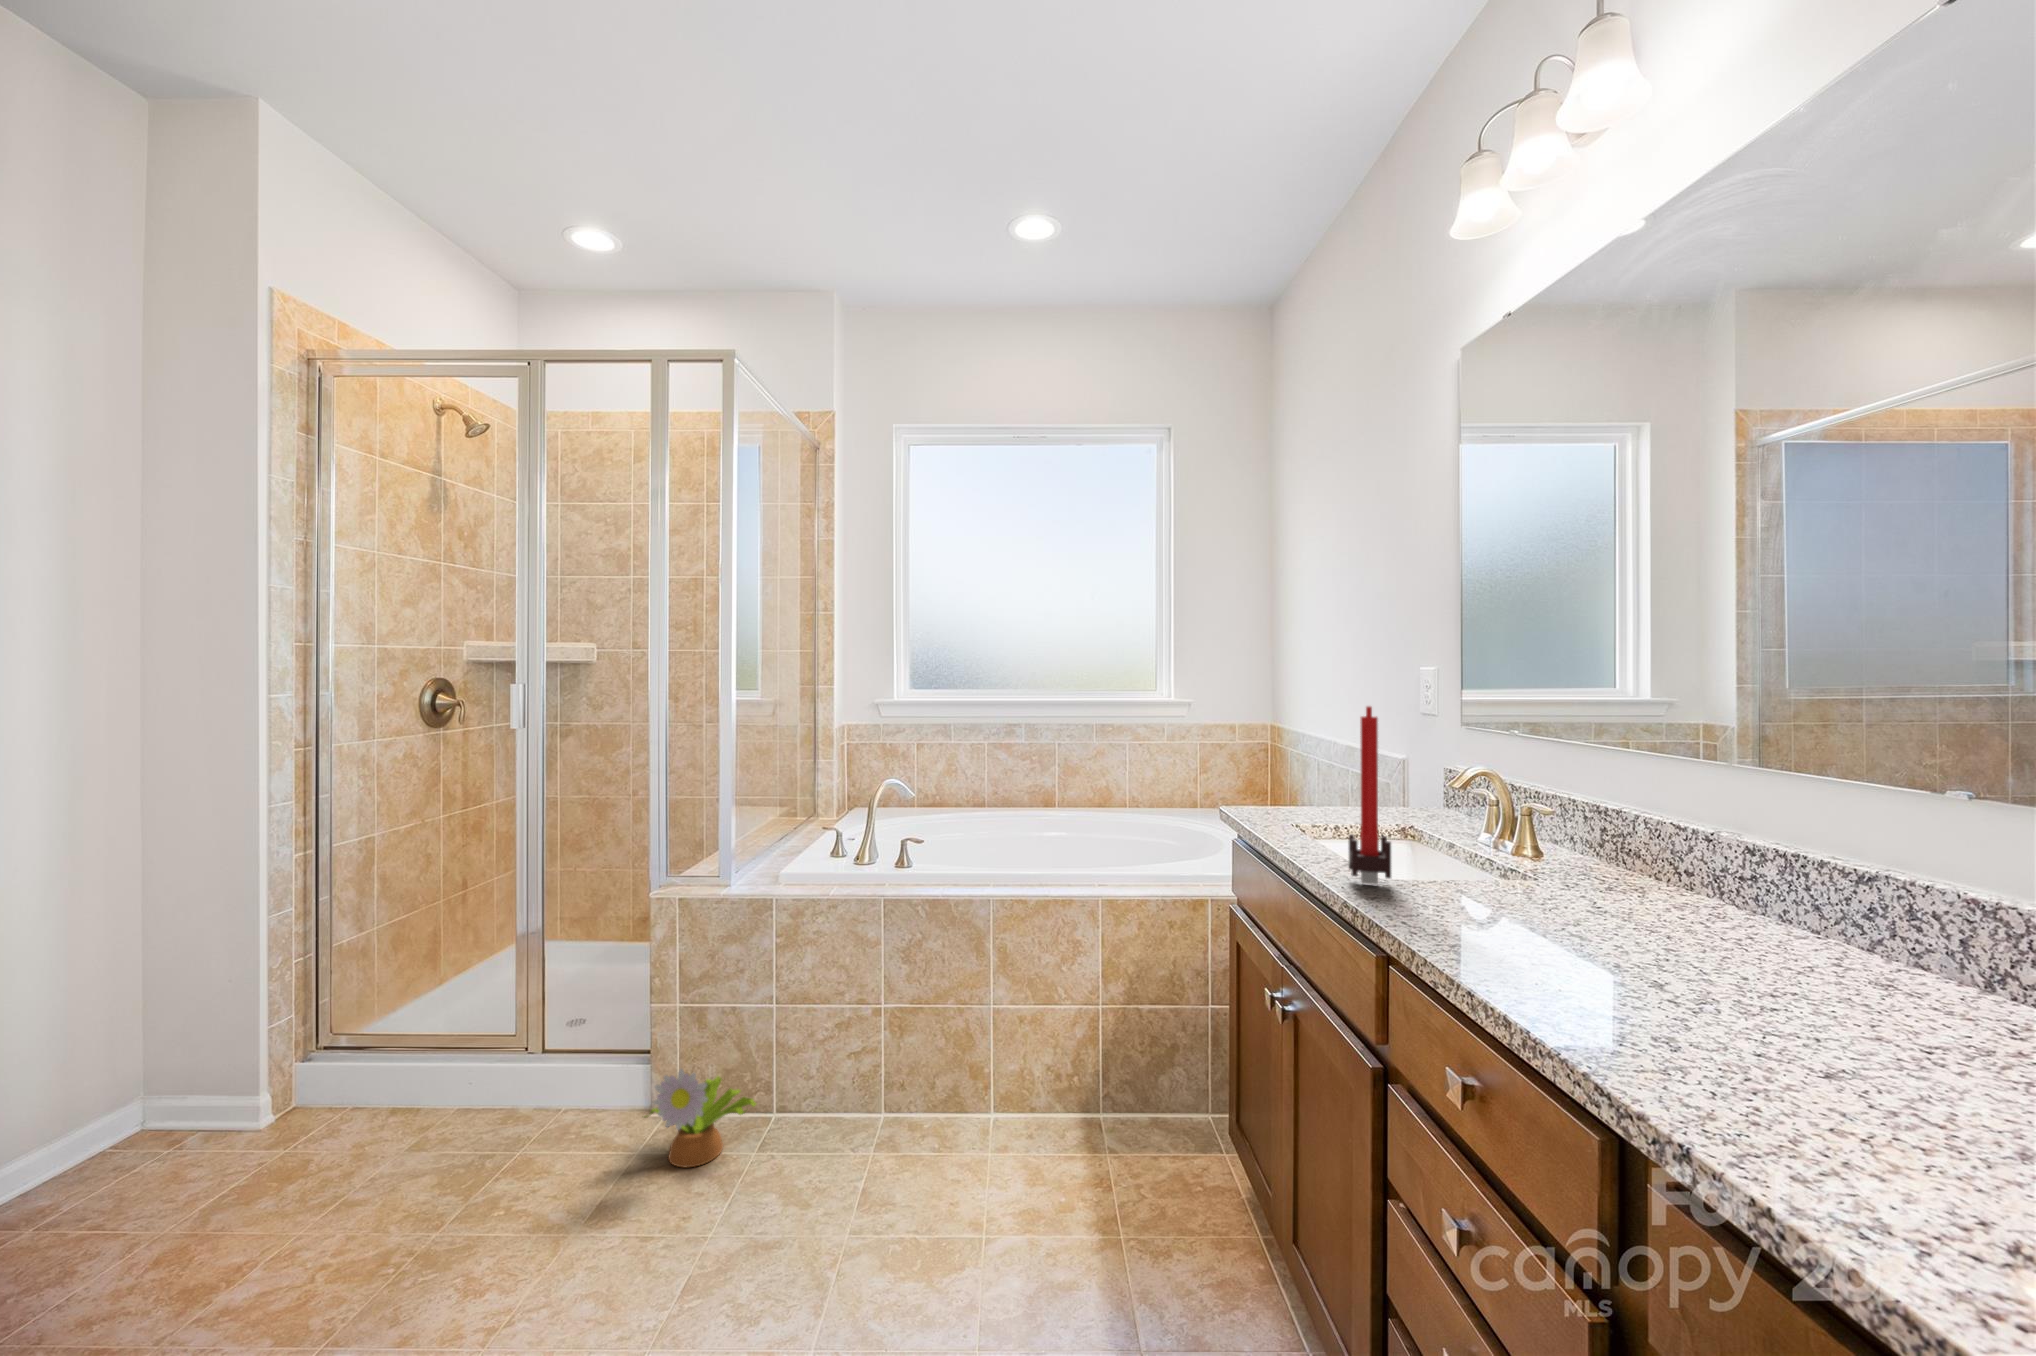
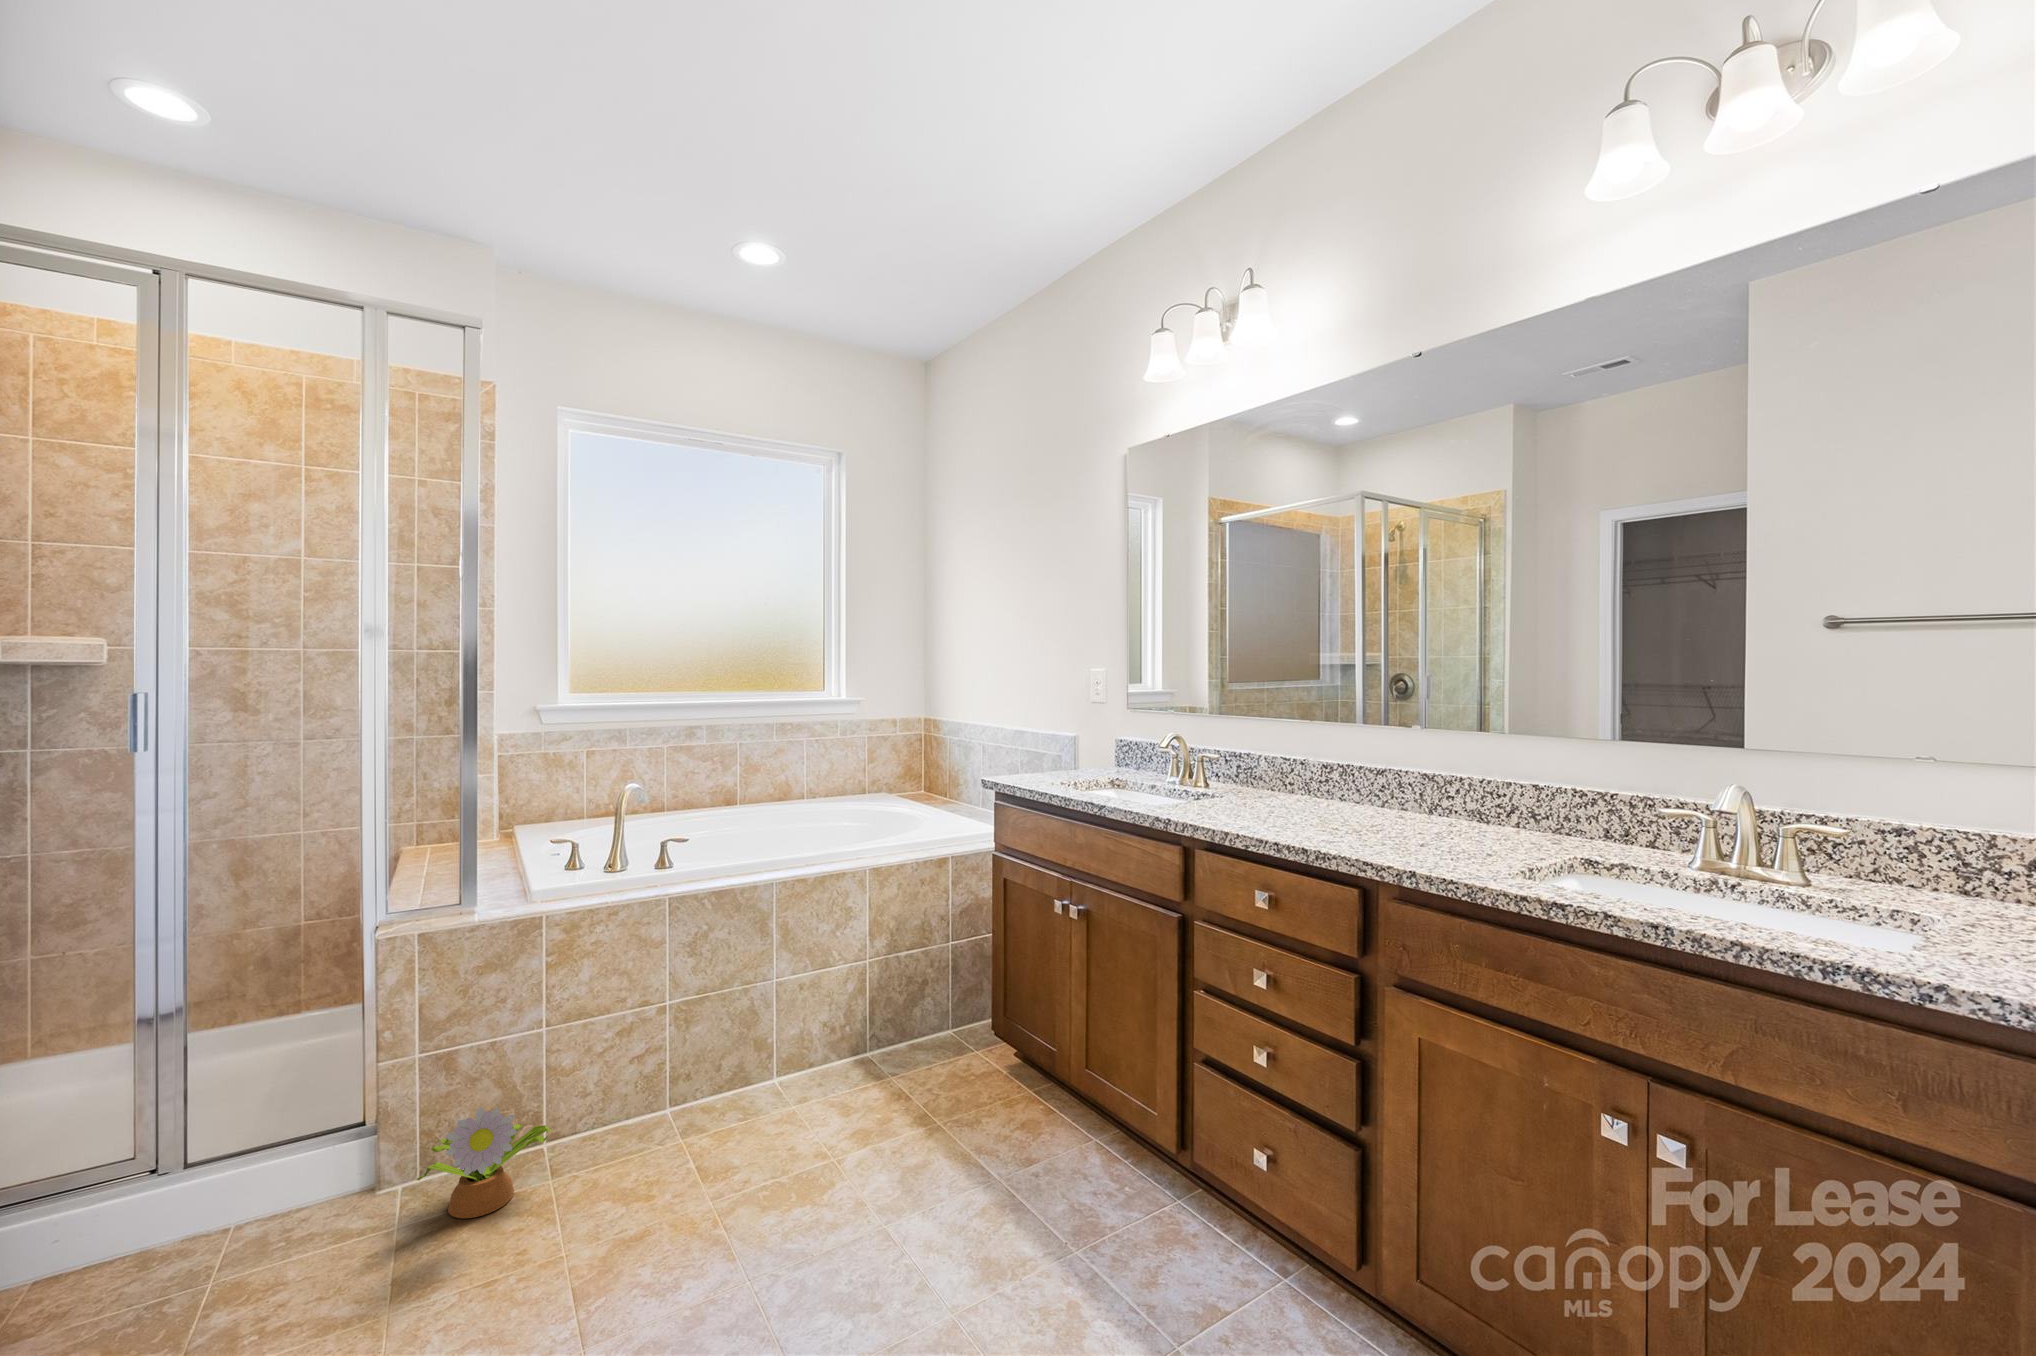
candle: present [1349,706,1391,885] -> none [1139,693,1171,808]

